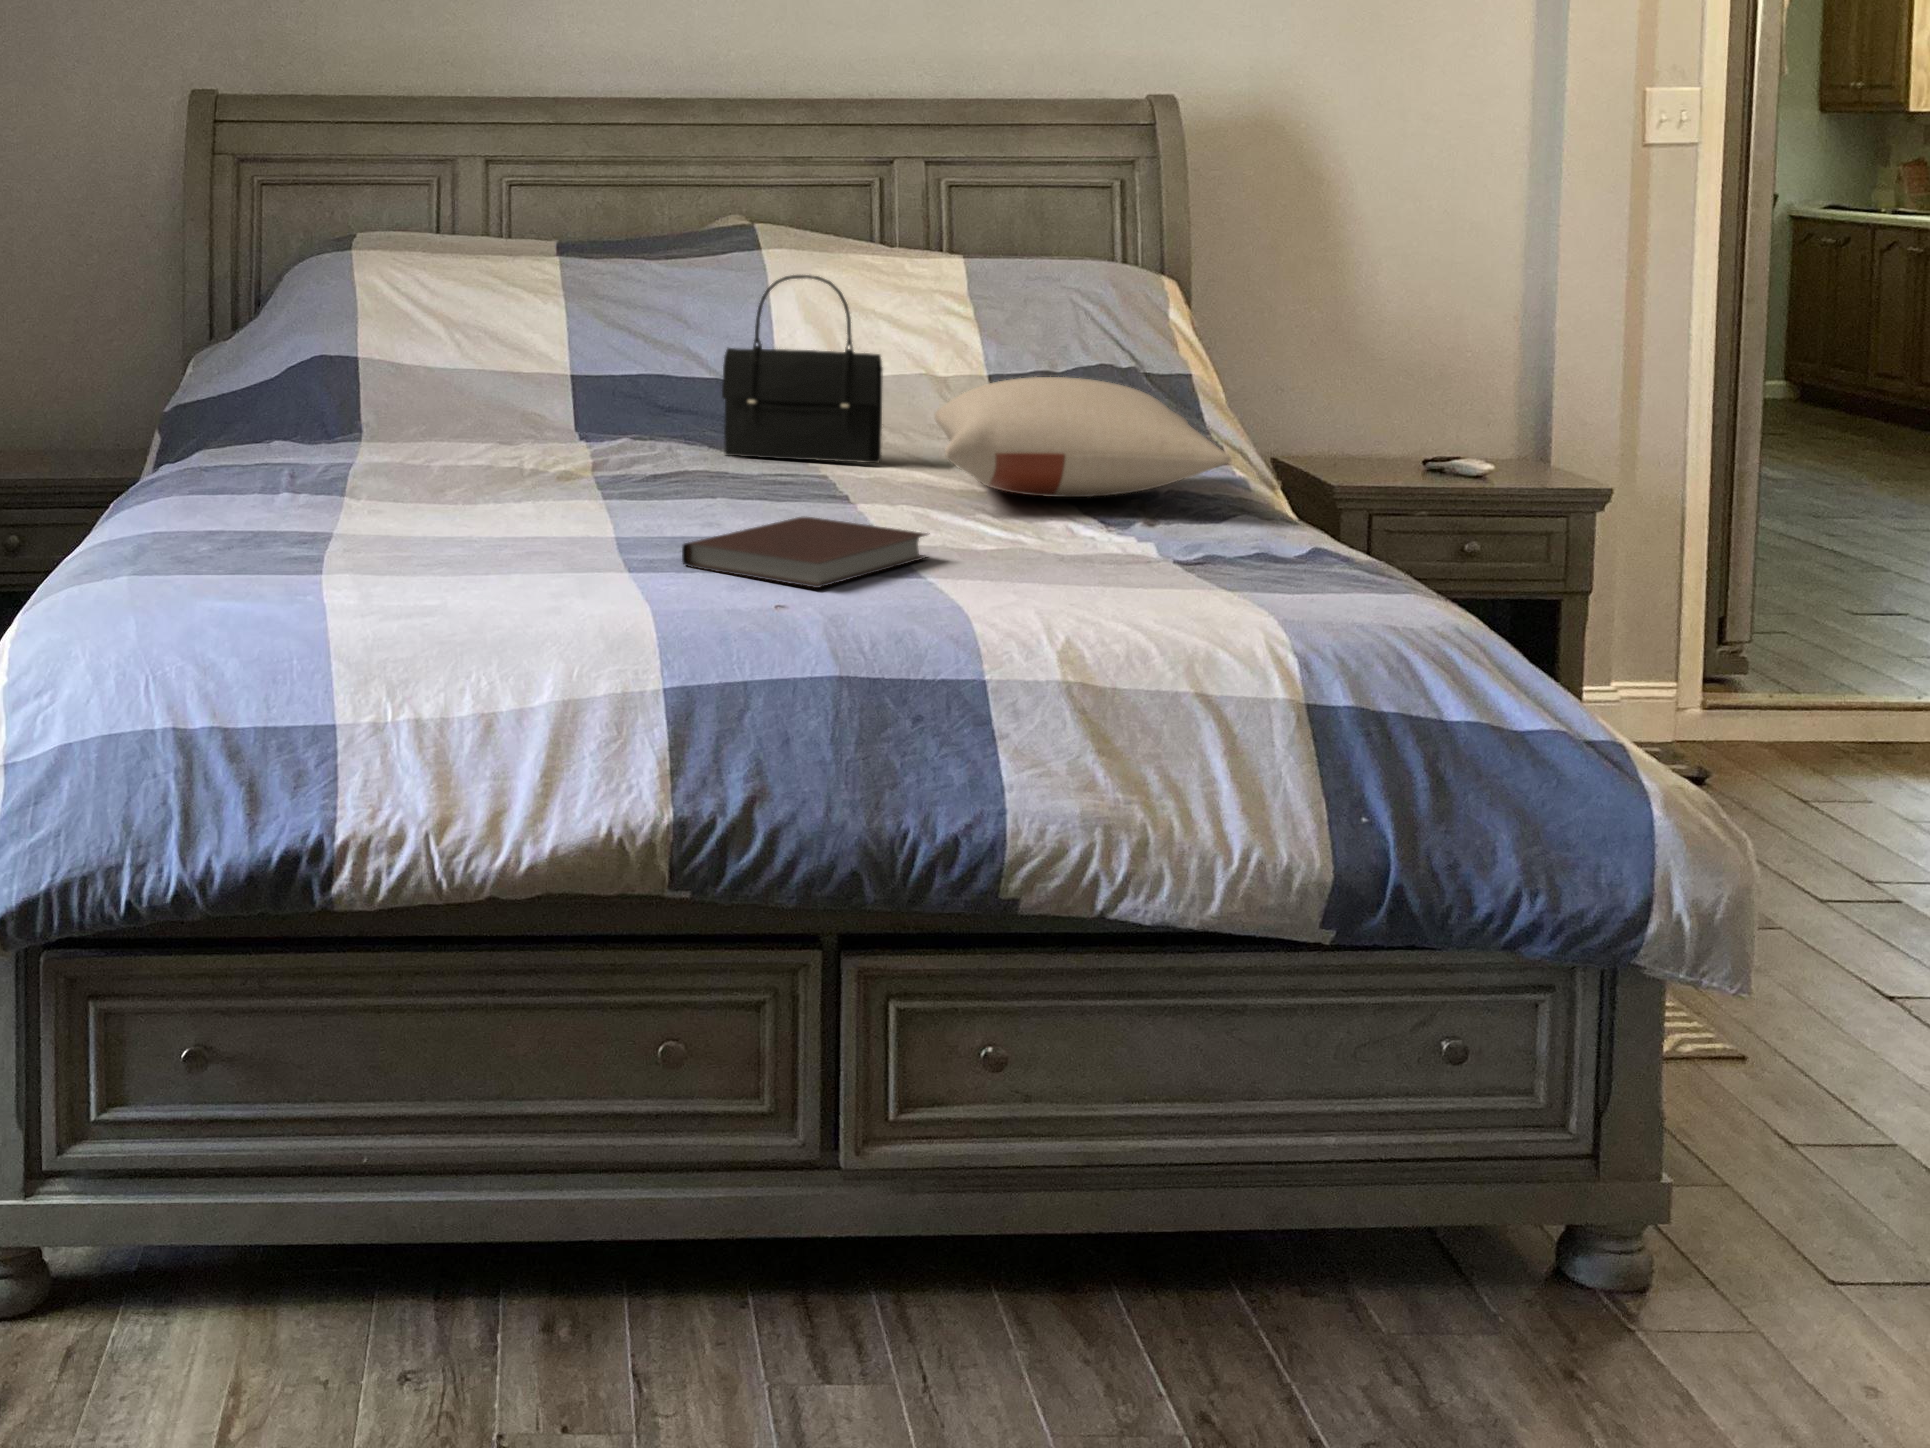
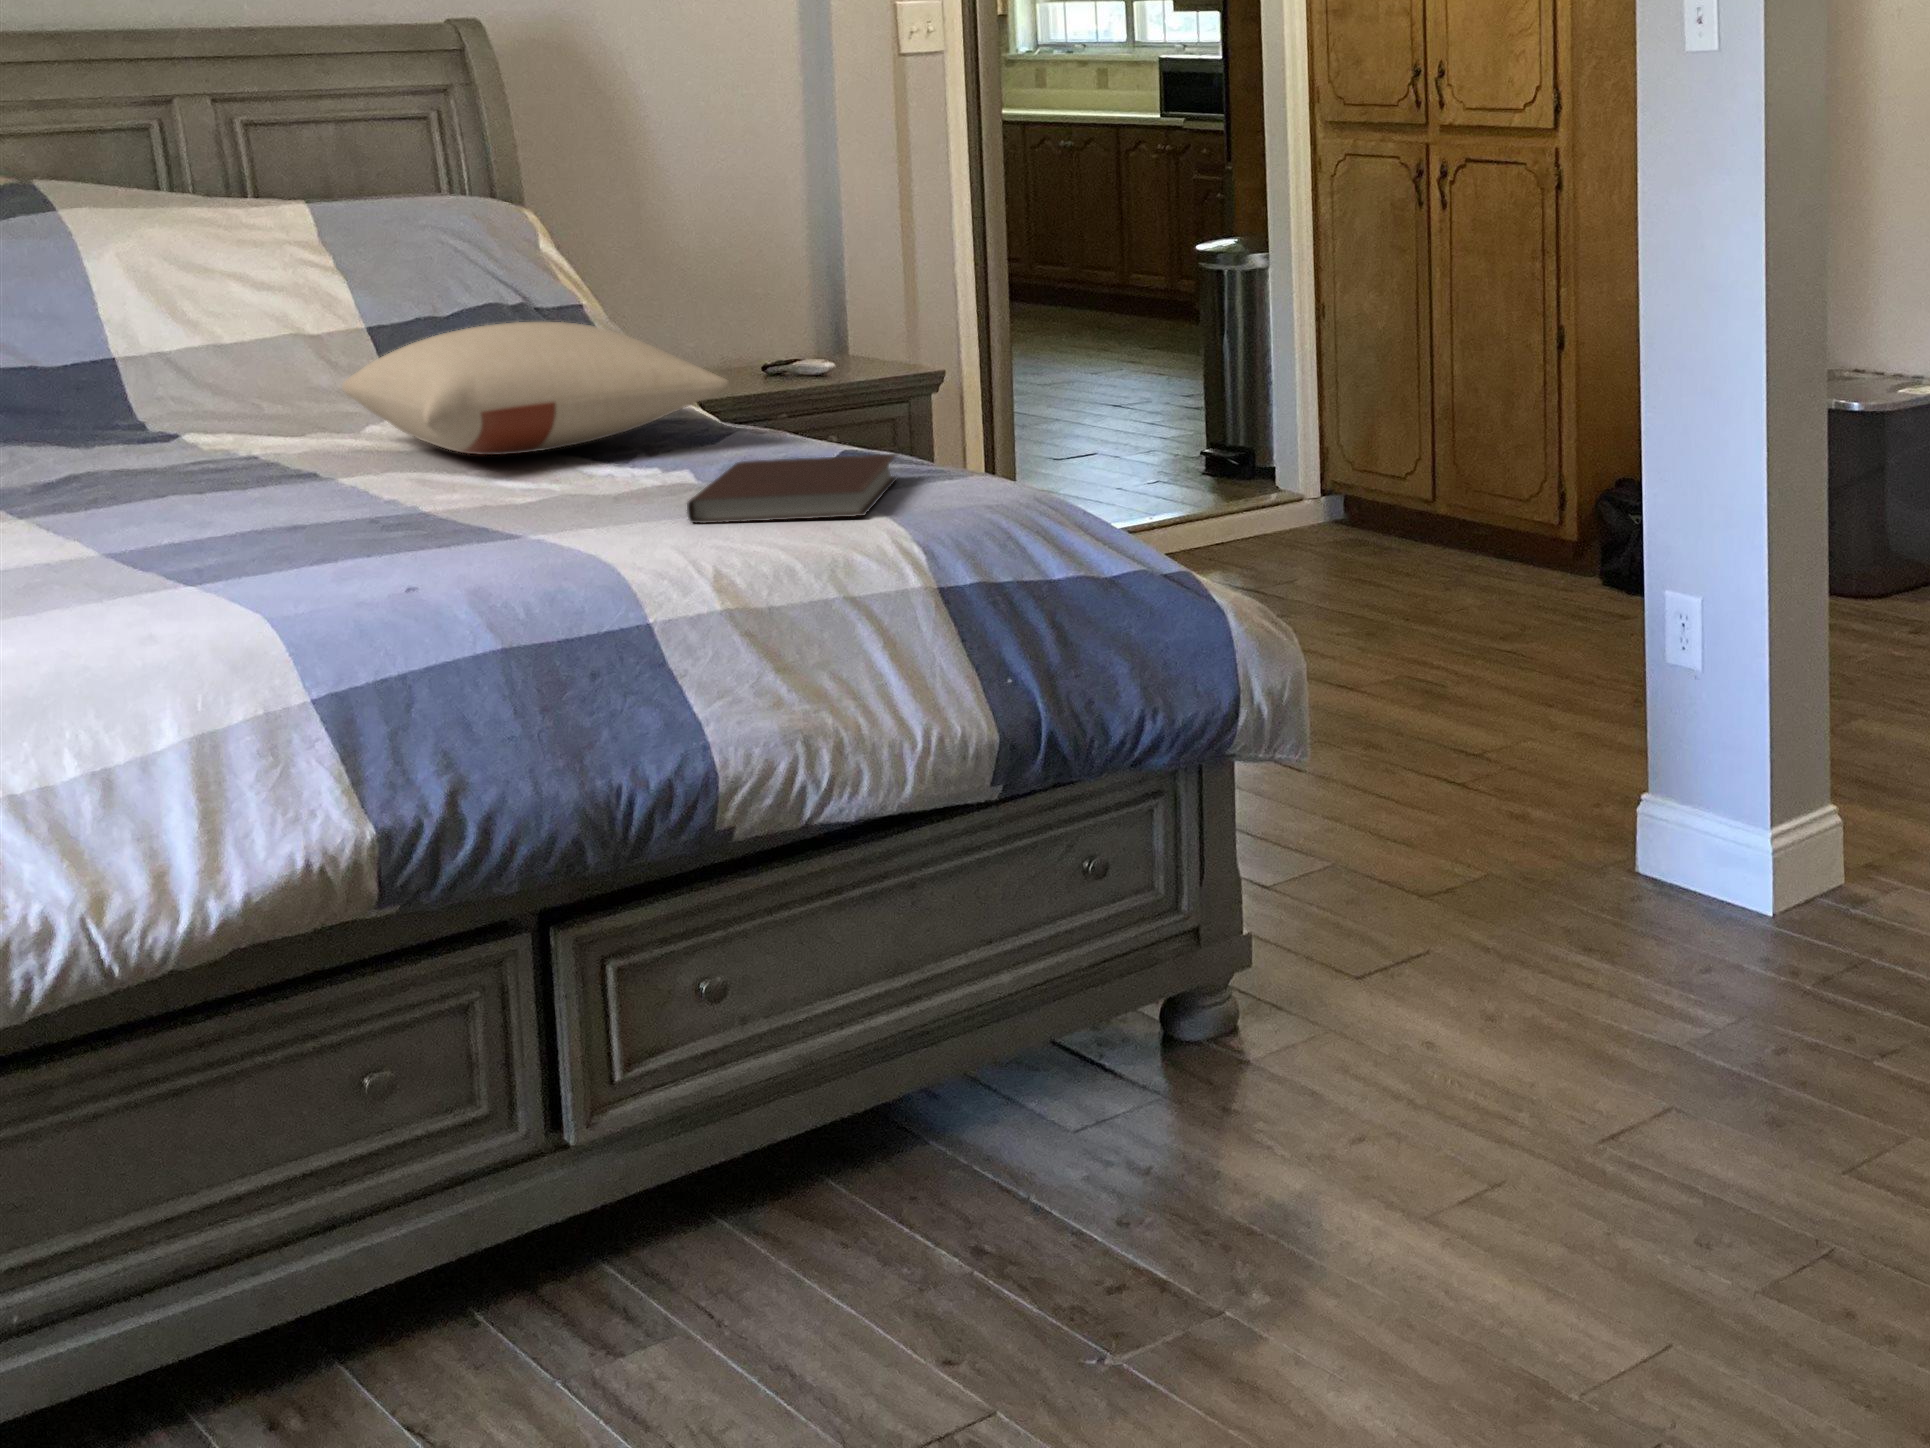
handbag: present [722,275,883,463] -> none [55,240,281,471]
notebook: present [682,517,927,588] -> present [687,454,897,523]

